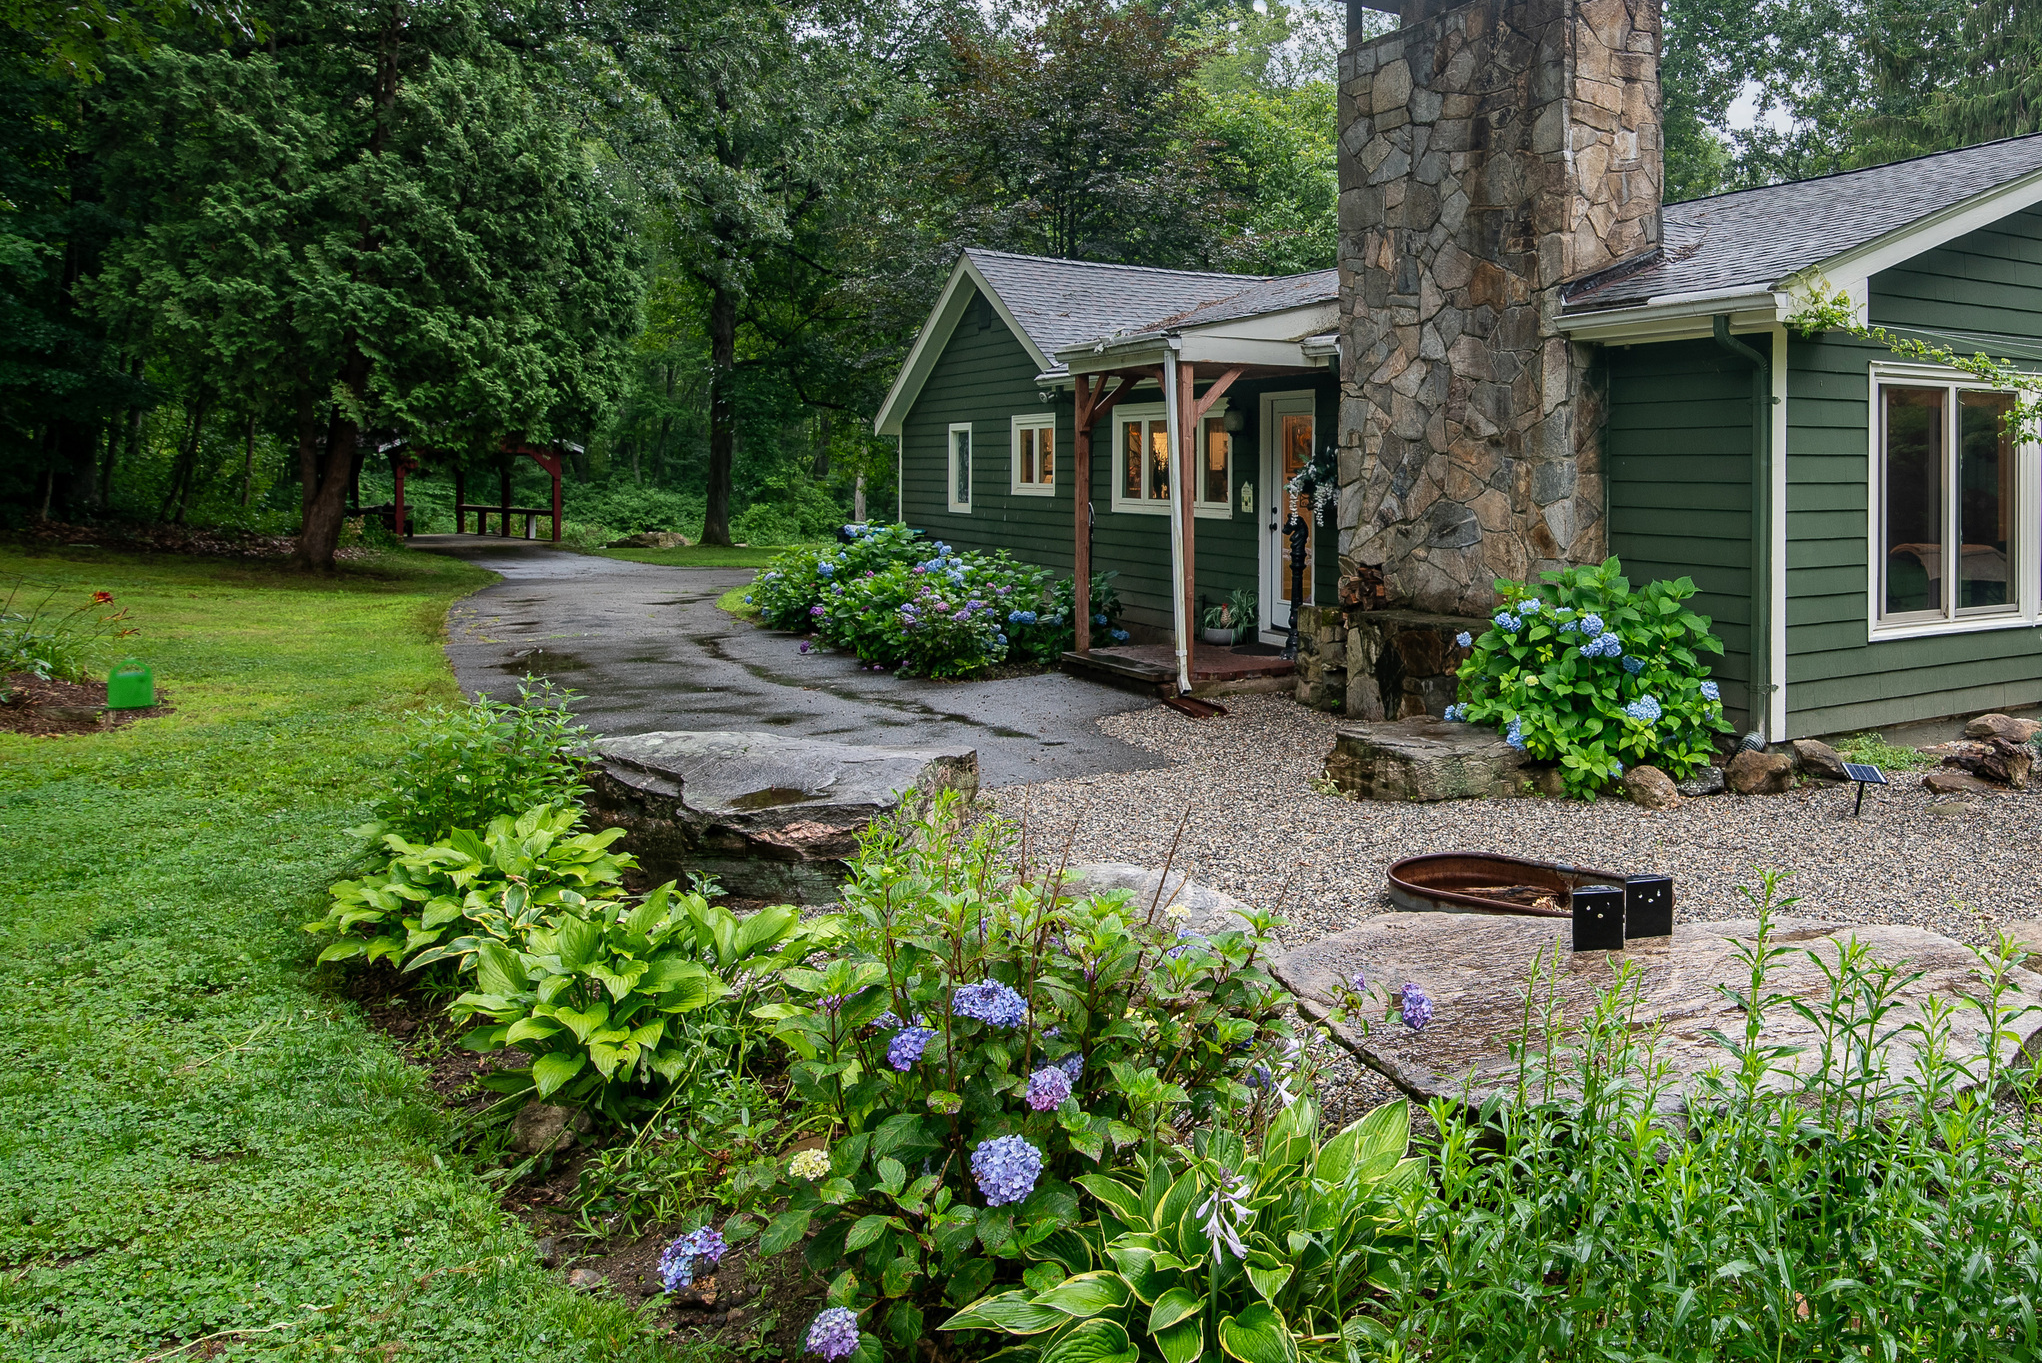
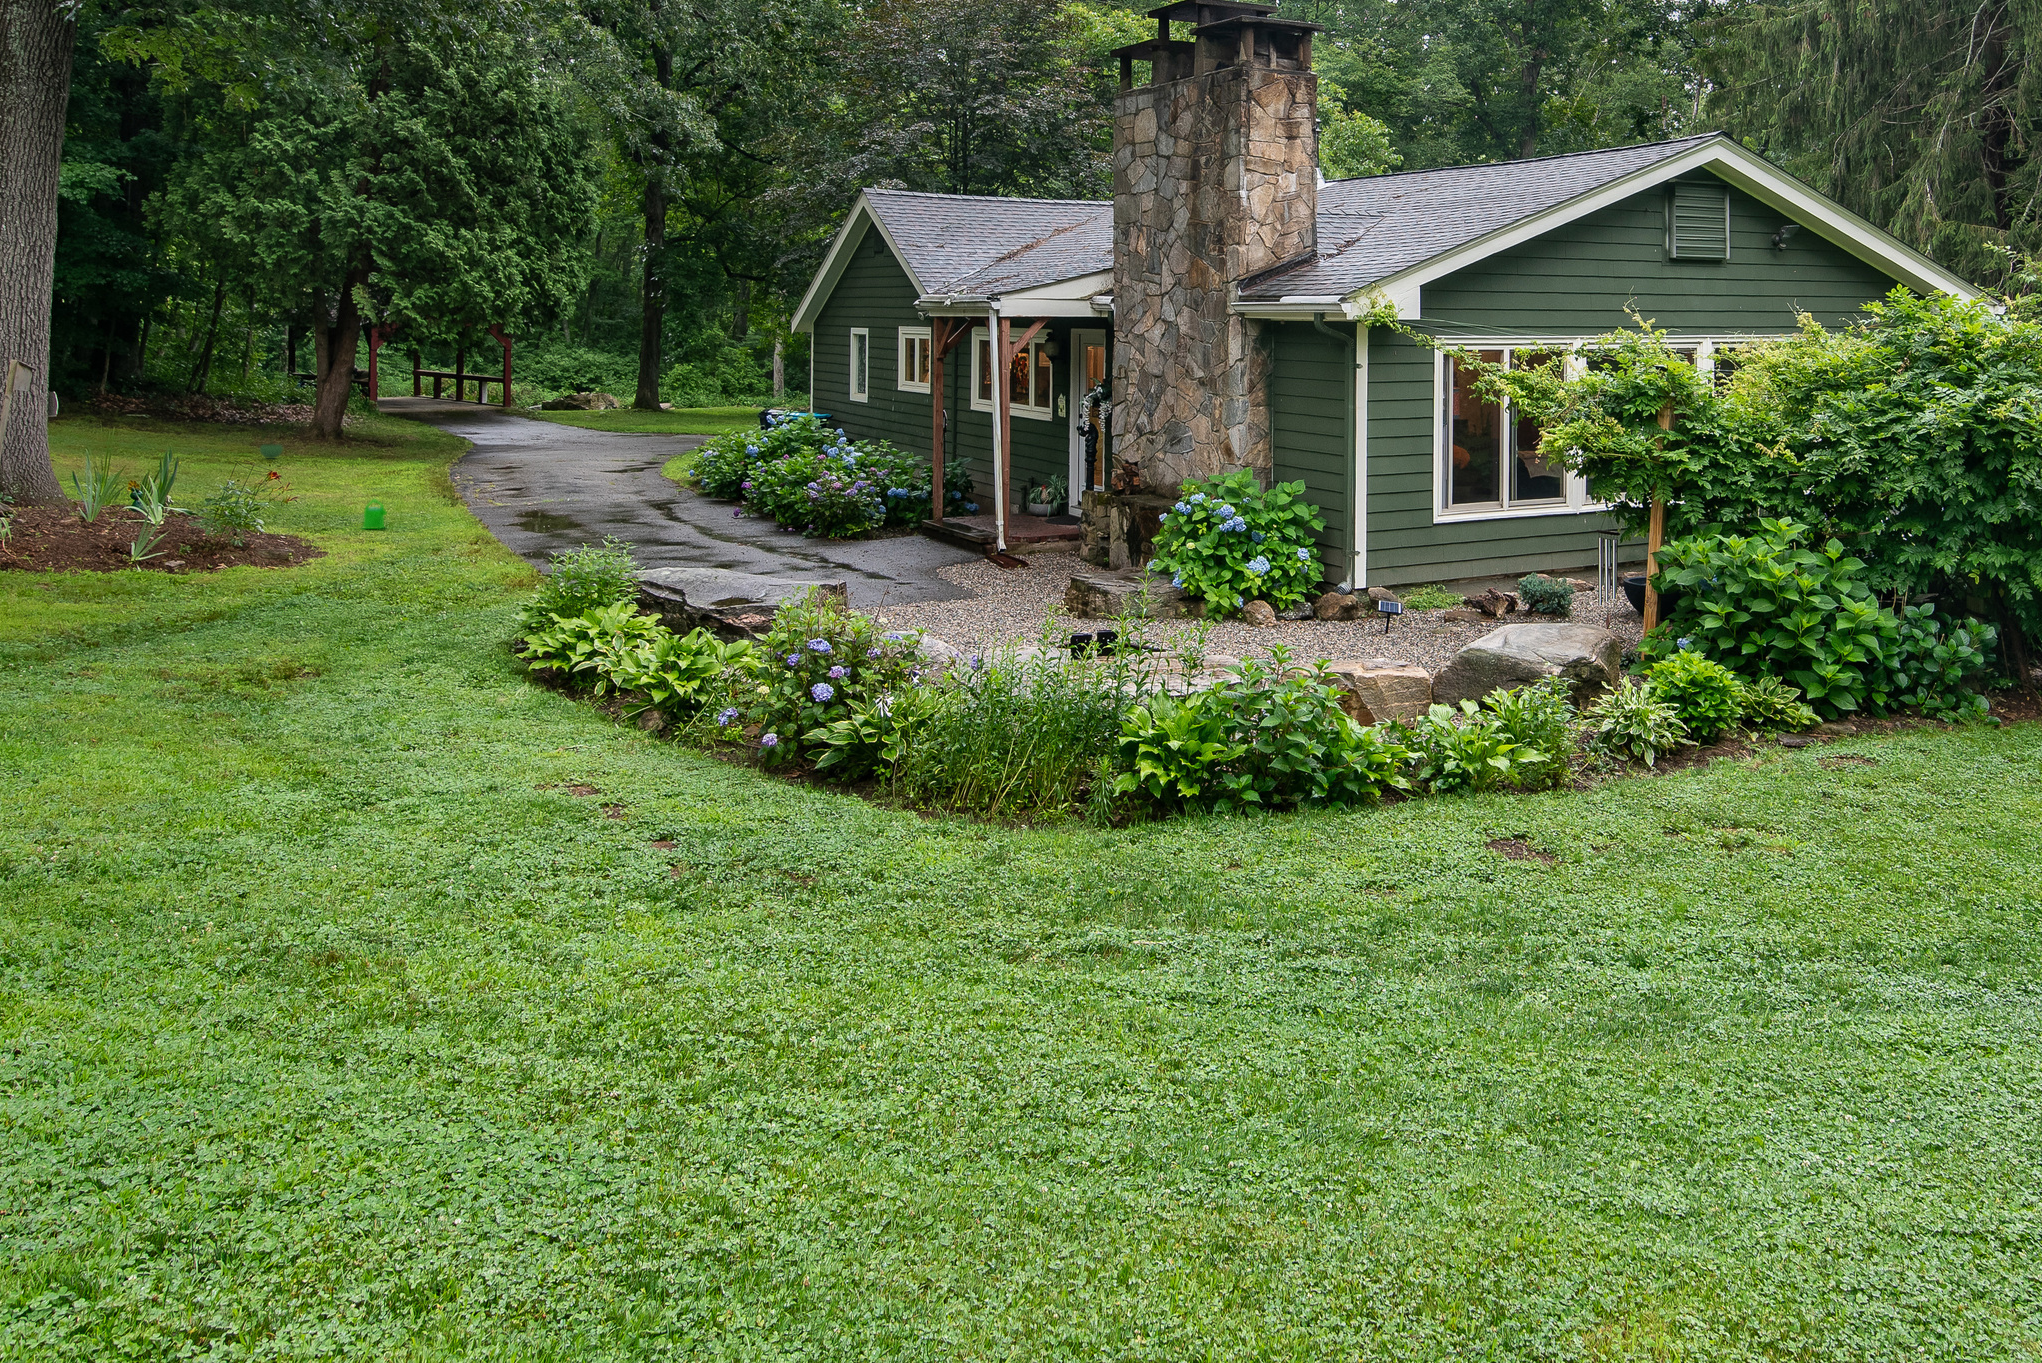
potted plant: none [126,556,171,606] -> present [260,421,287,459]

